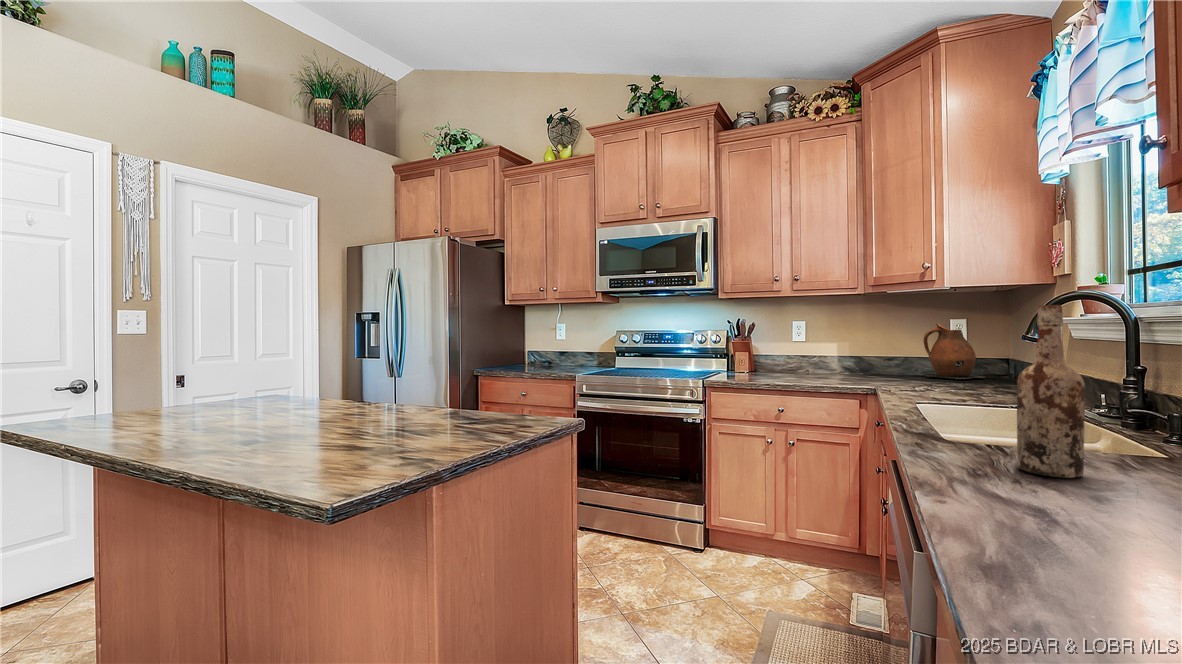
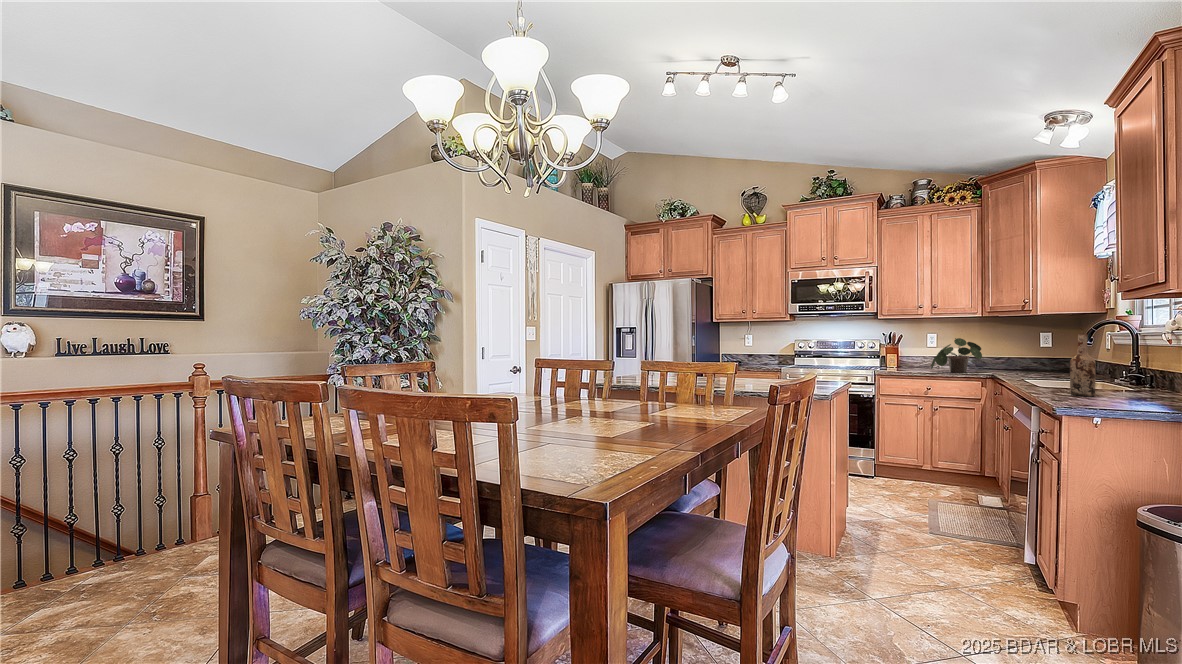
ceramic pitcher: present [924,324,986,380] -> none [1022,336,1066,372]
potted plant: none [785,327,860,384] -> present [931,338,982,373]

